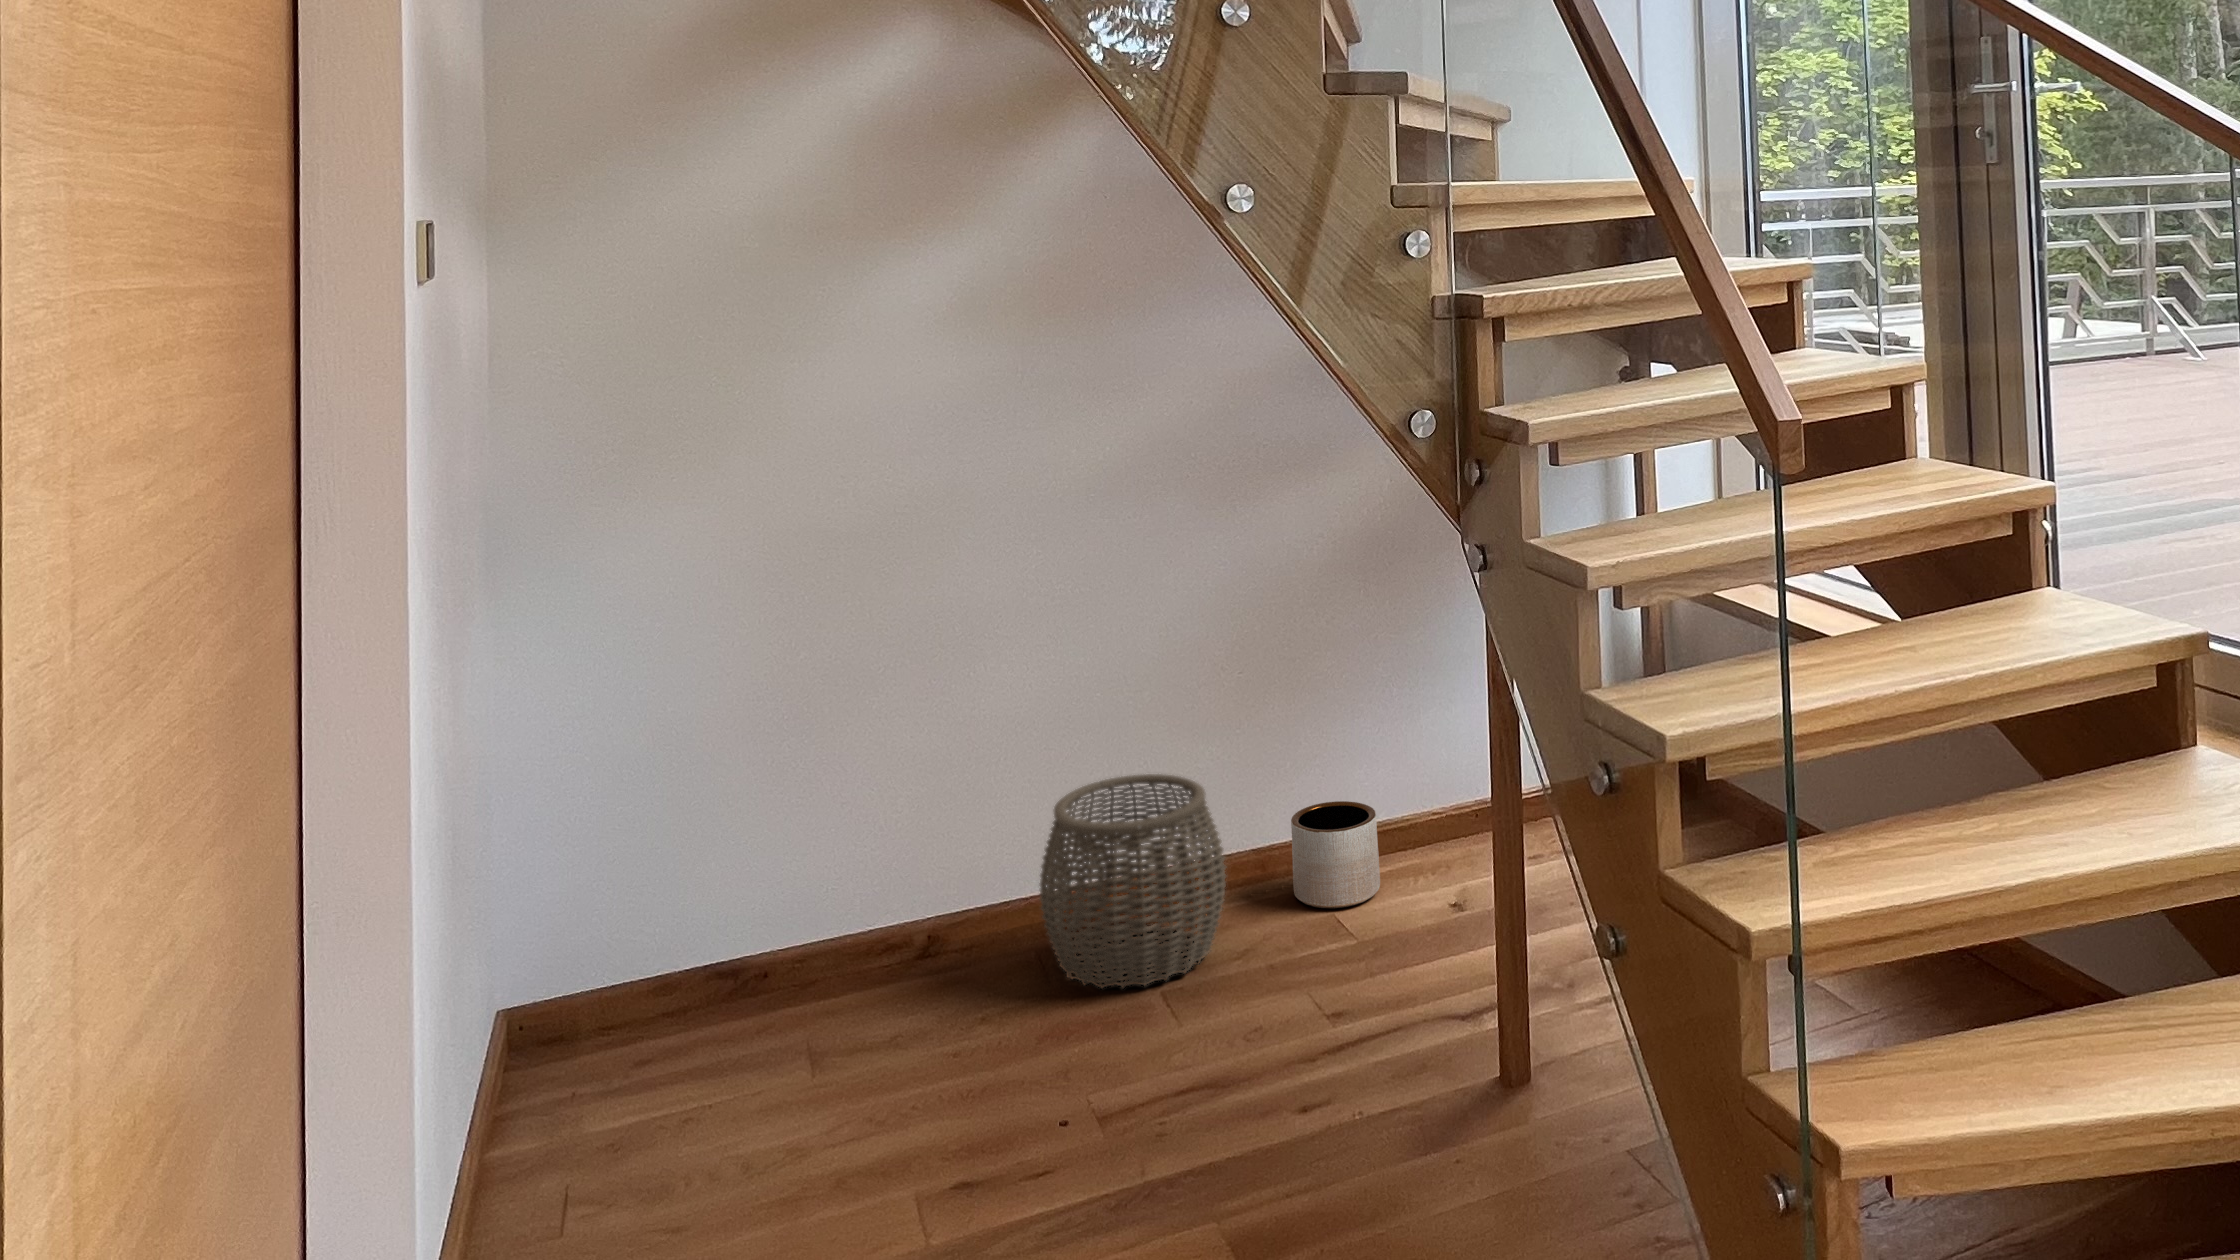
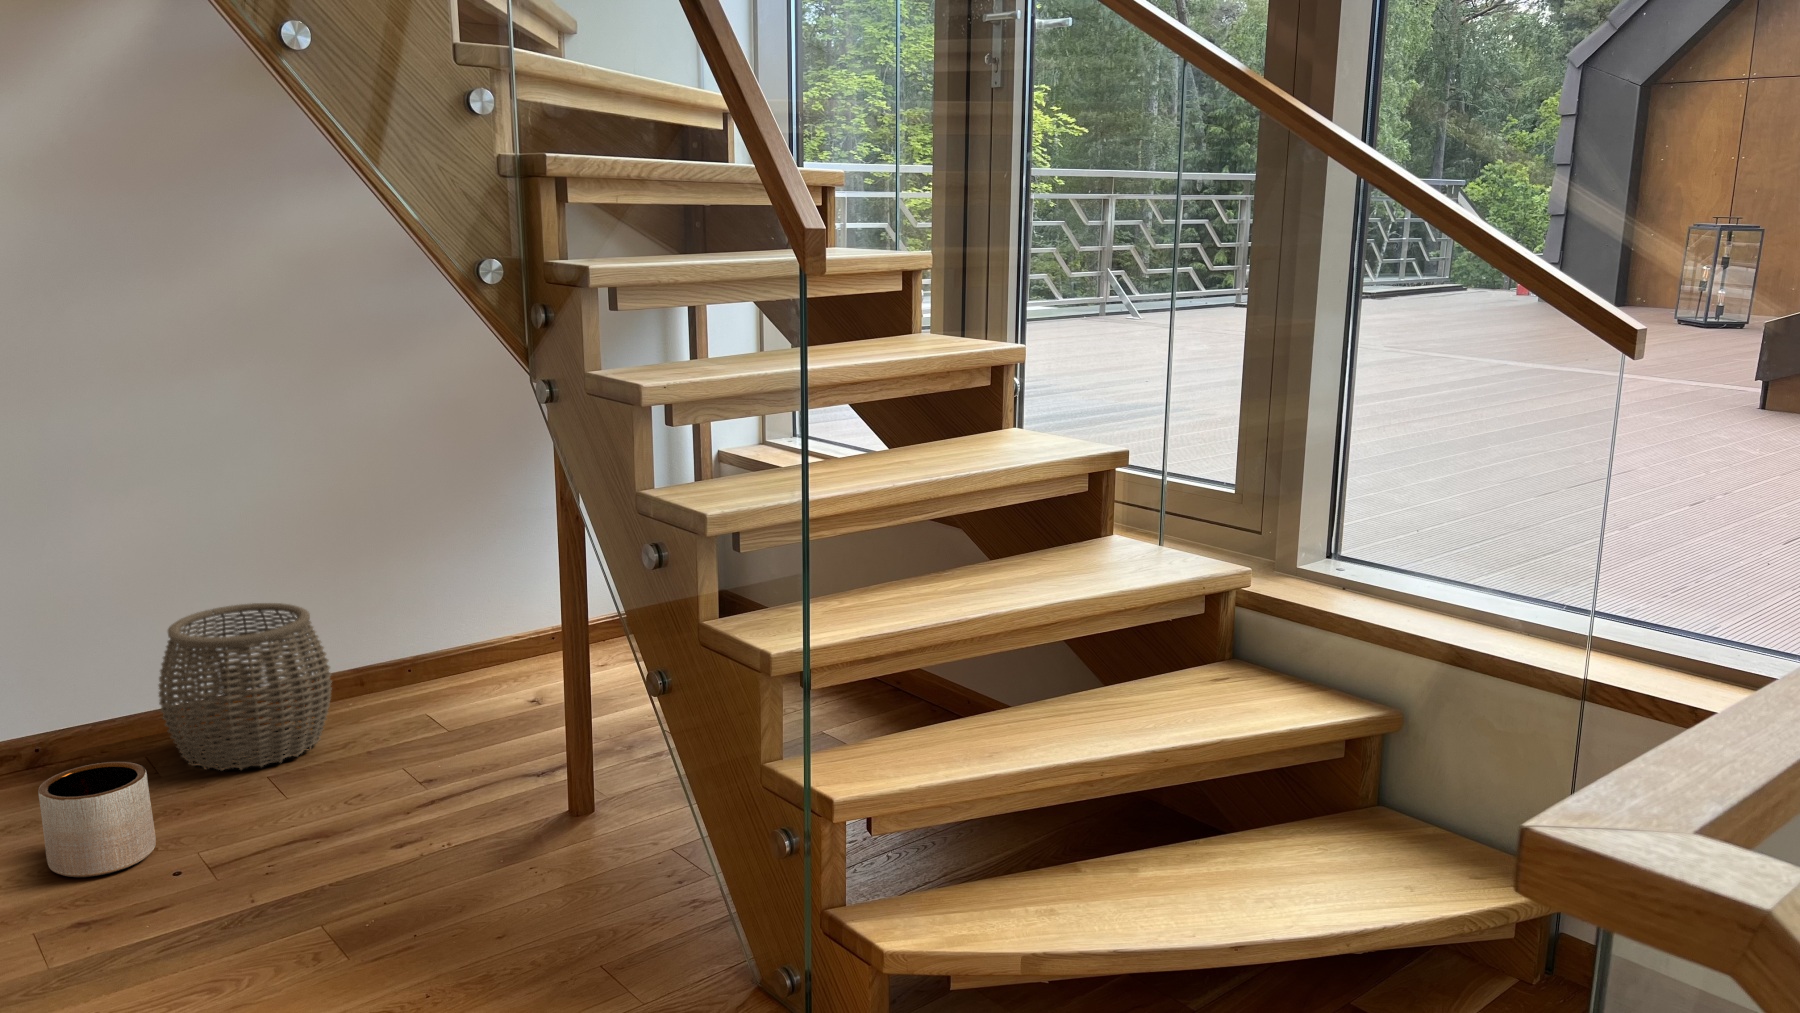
planter: present [1291,801,1380,908] -> present [38,762,156,877]

